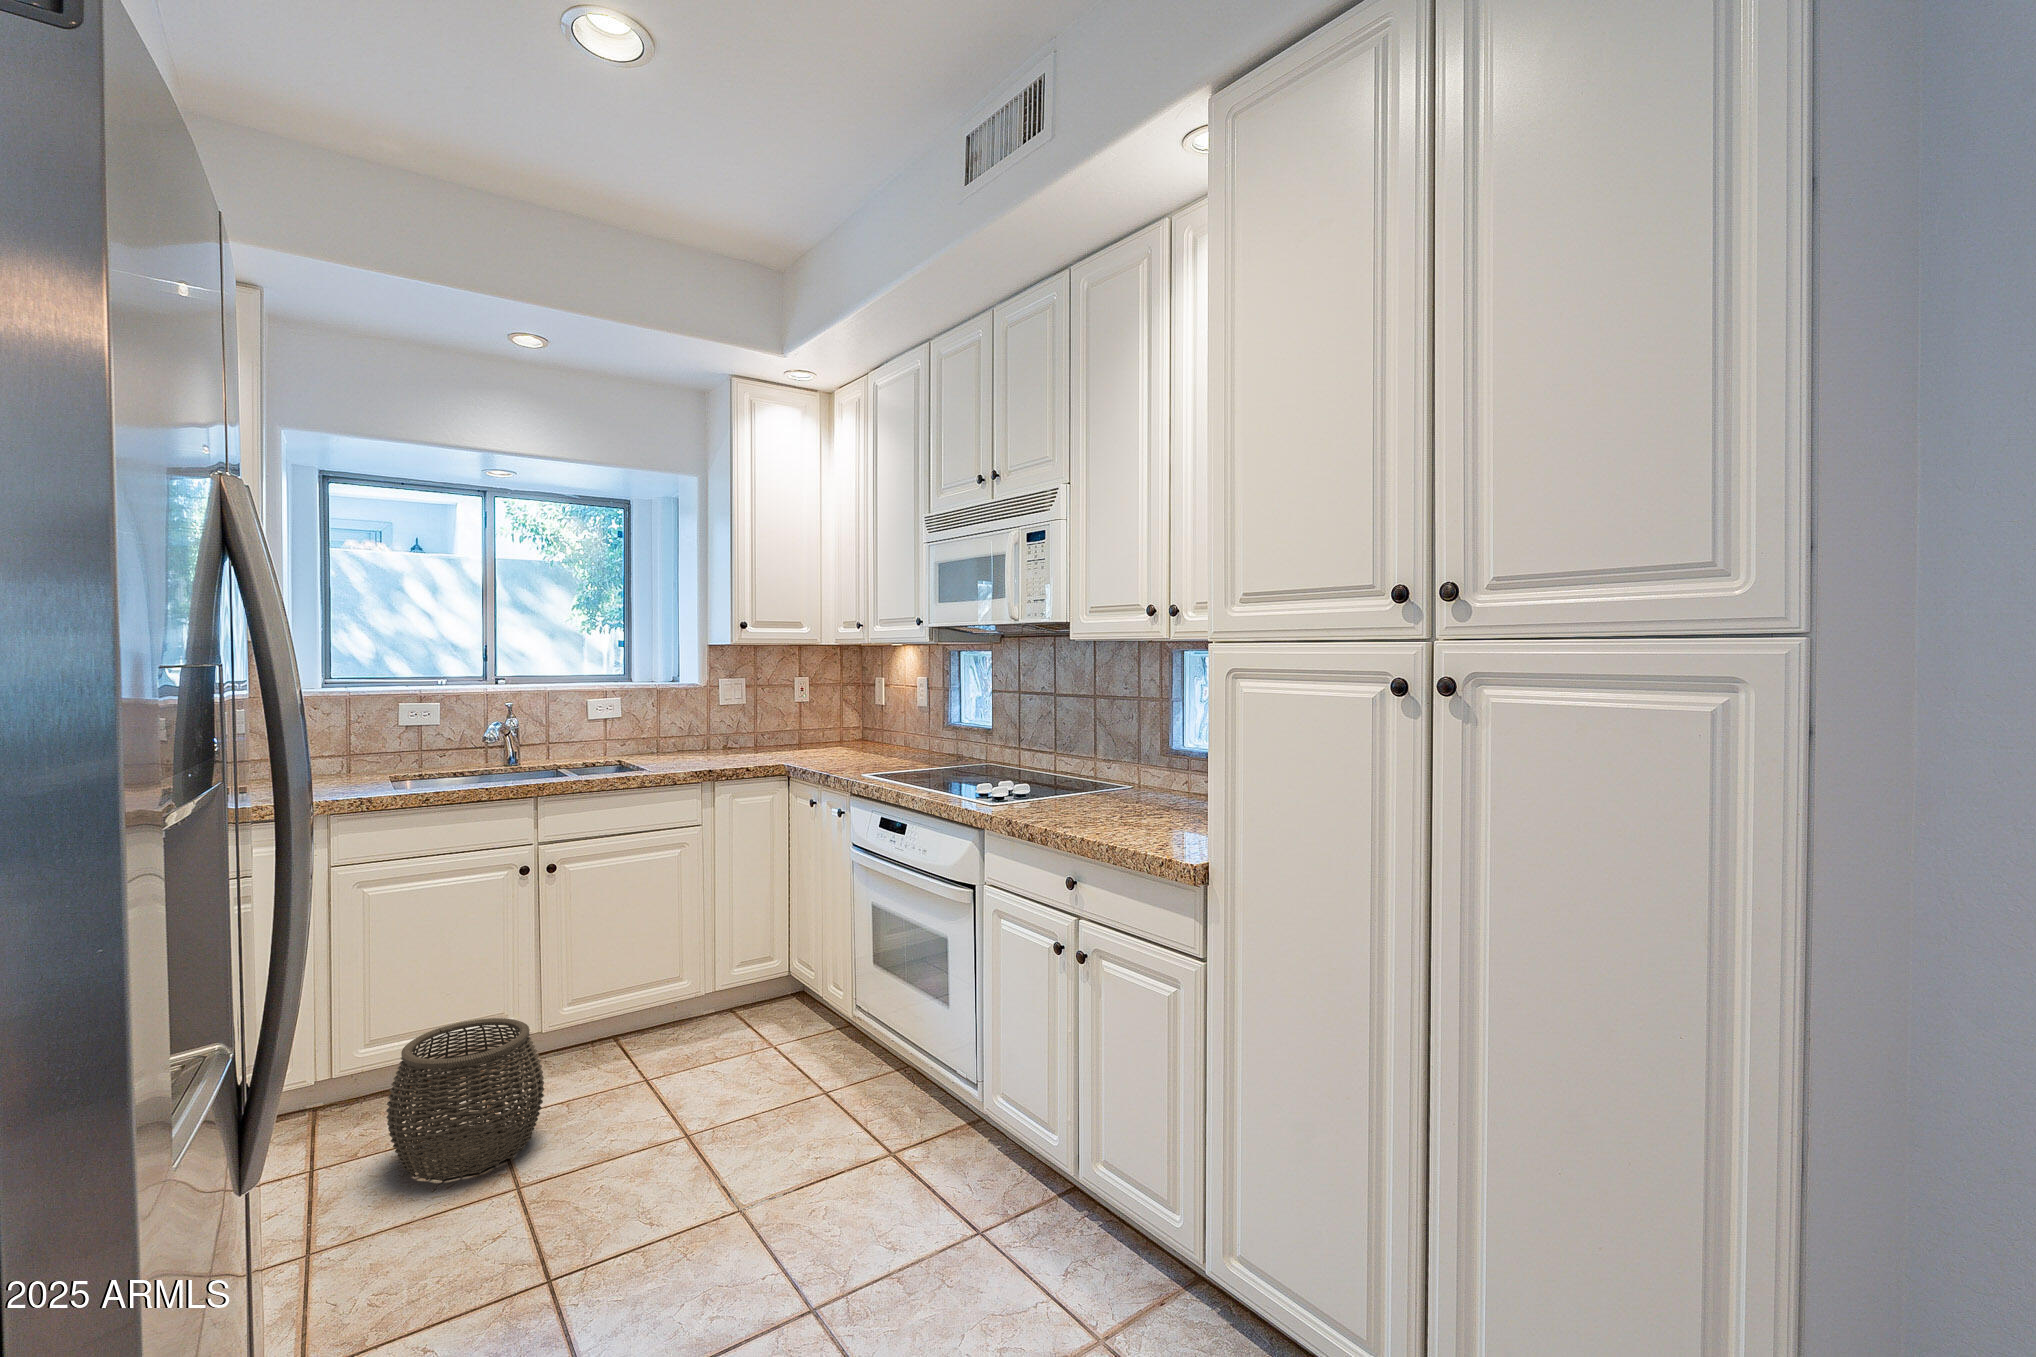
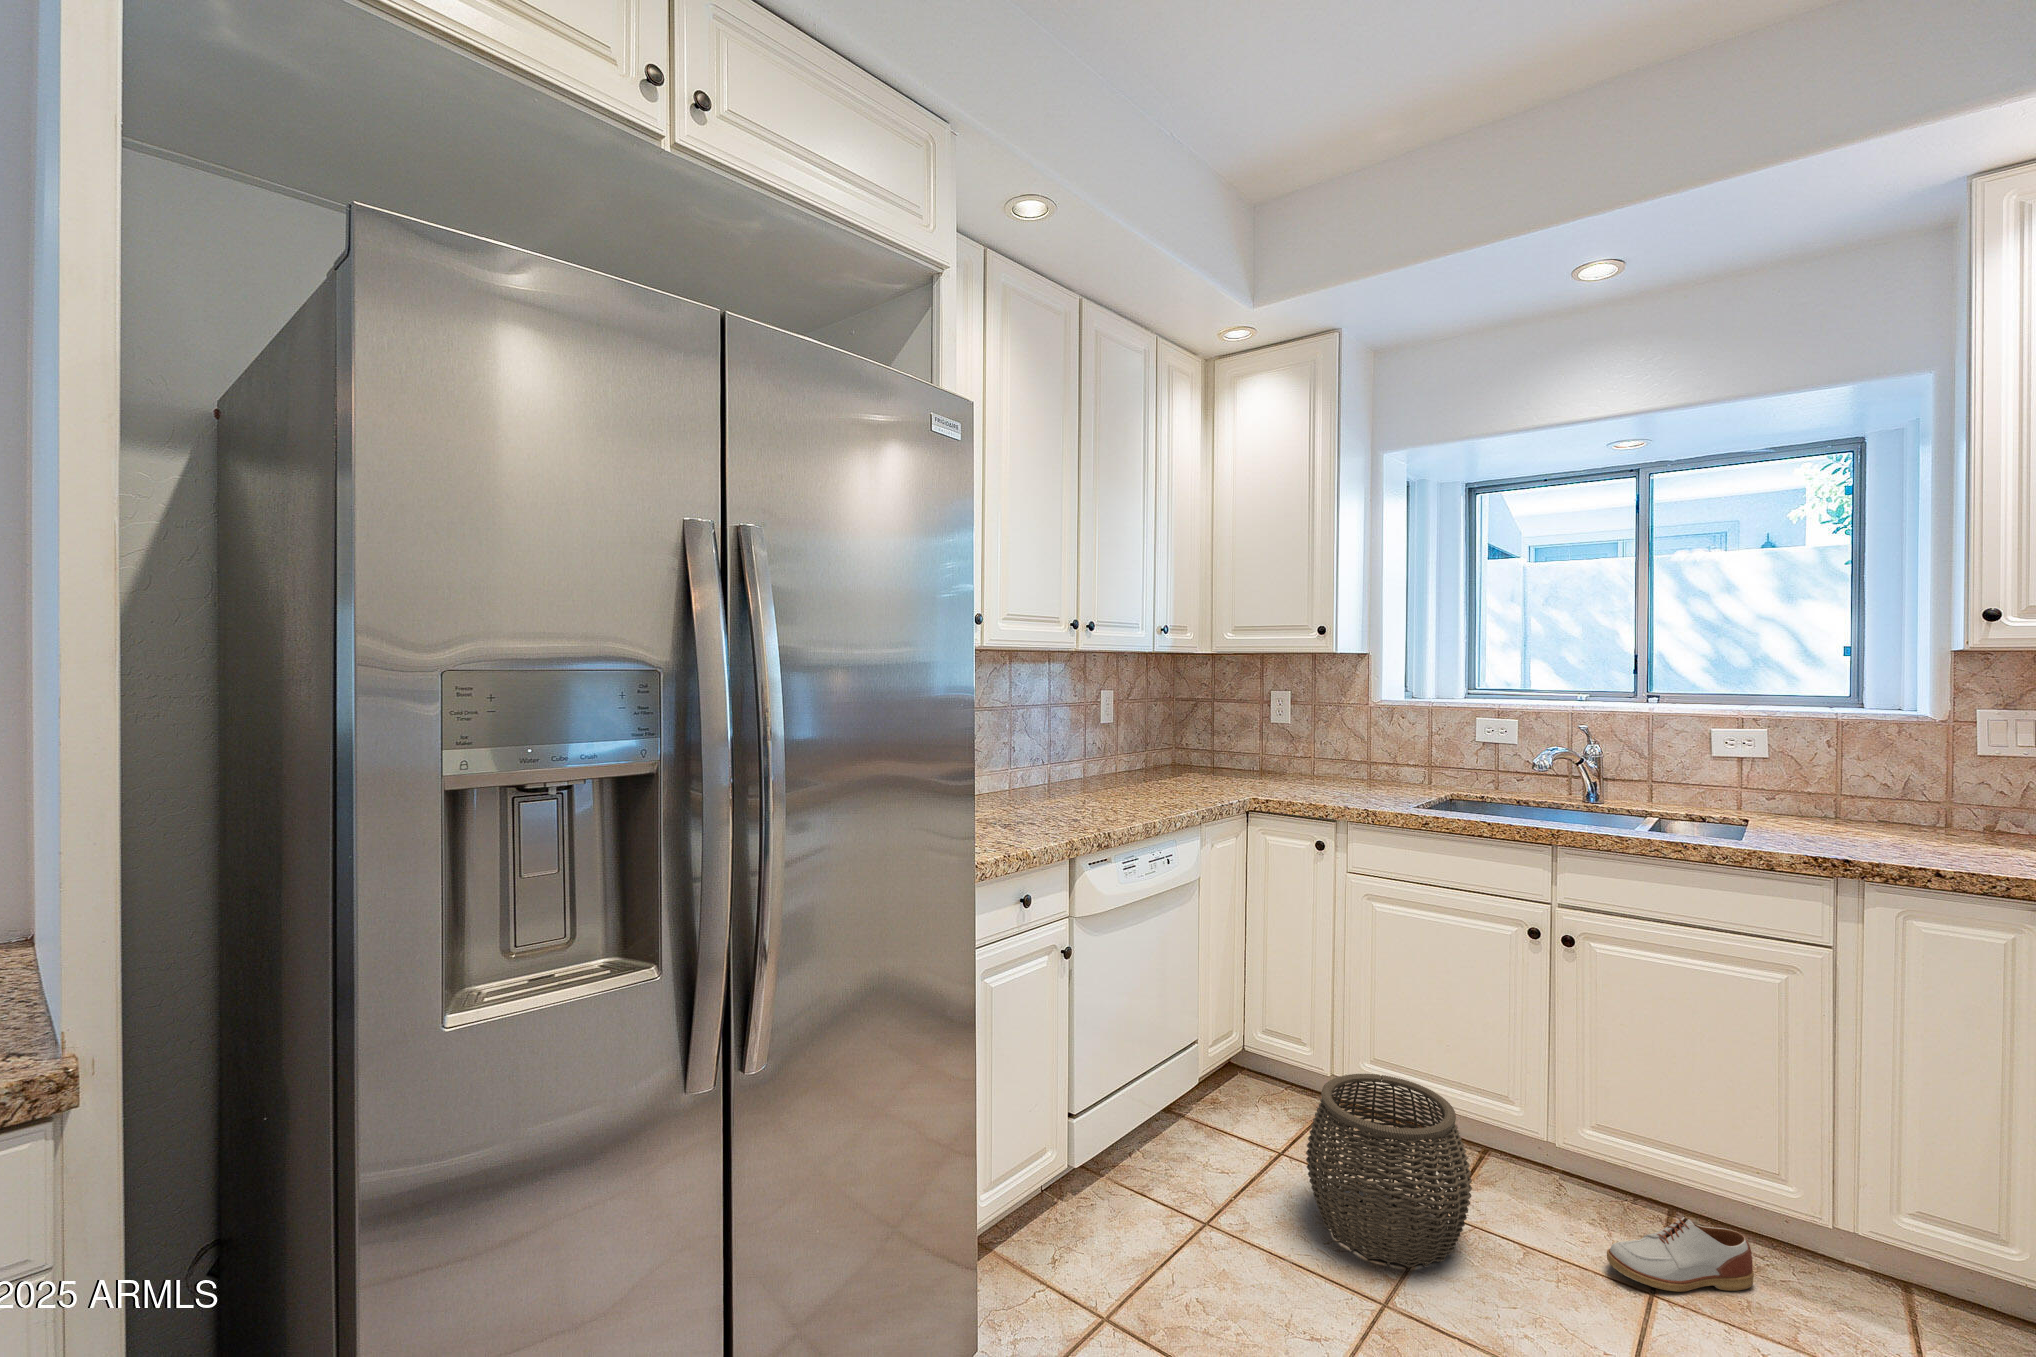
shoe: none [615,1020,684,1078] -> present [1607,1217,1754,1292]

